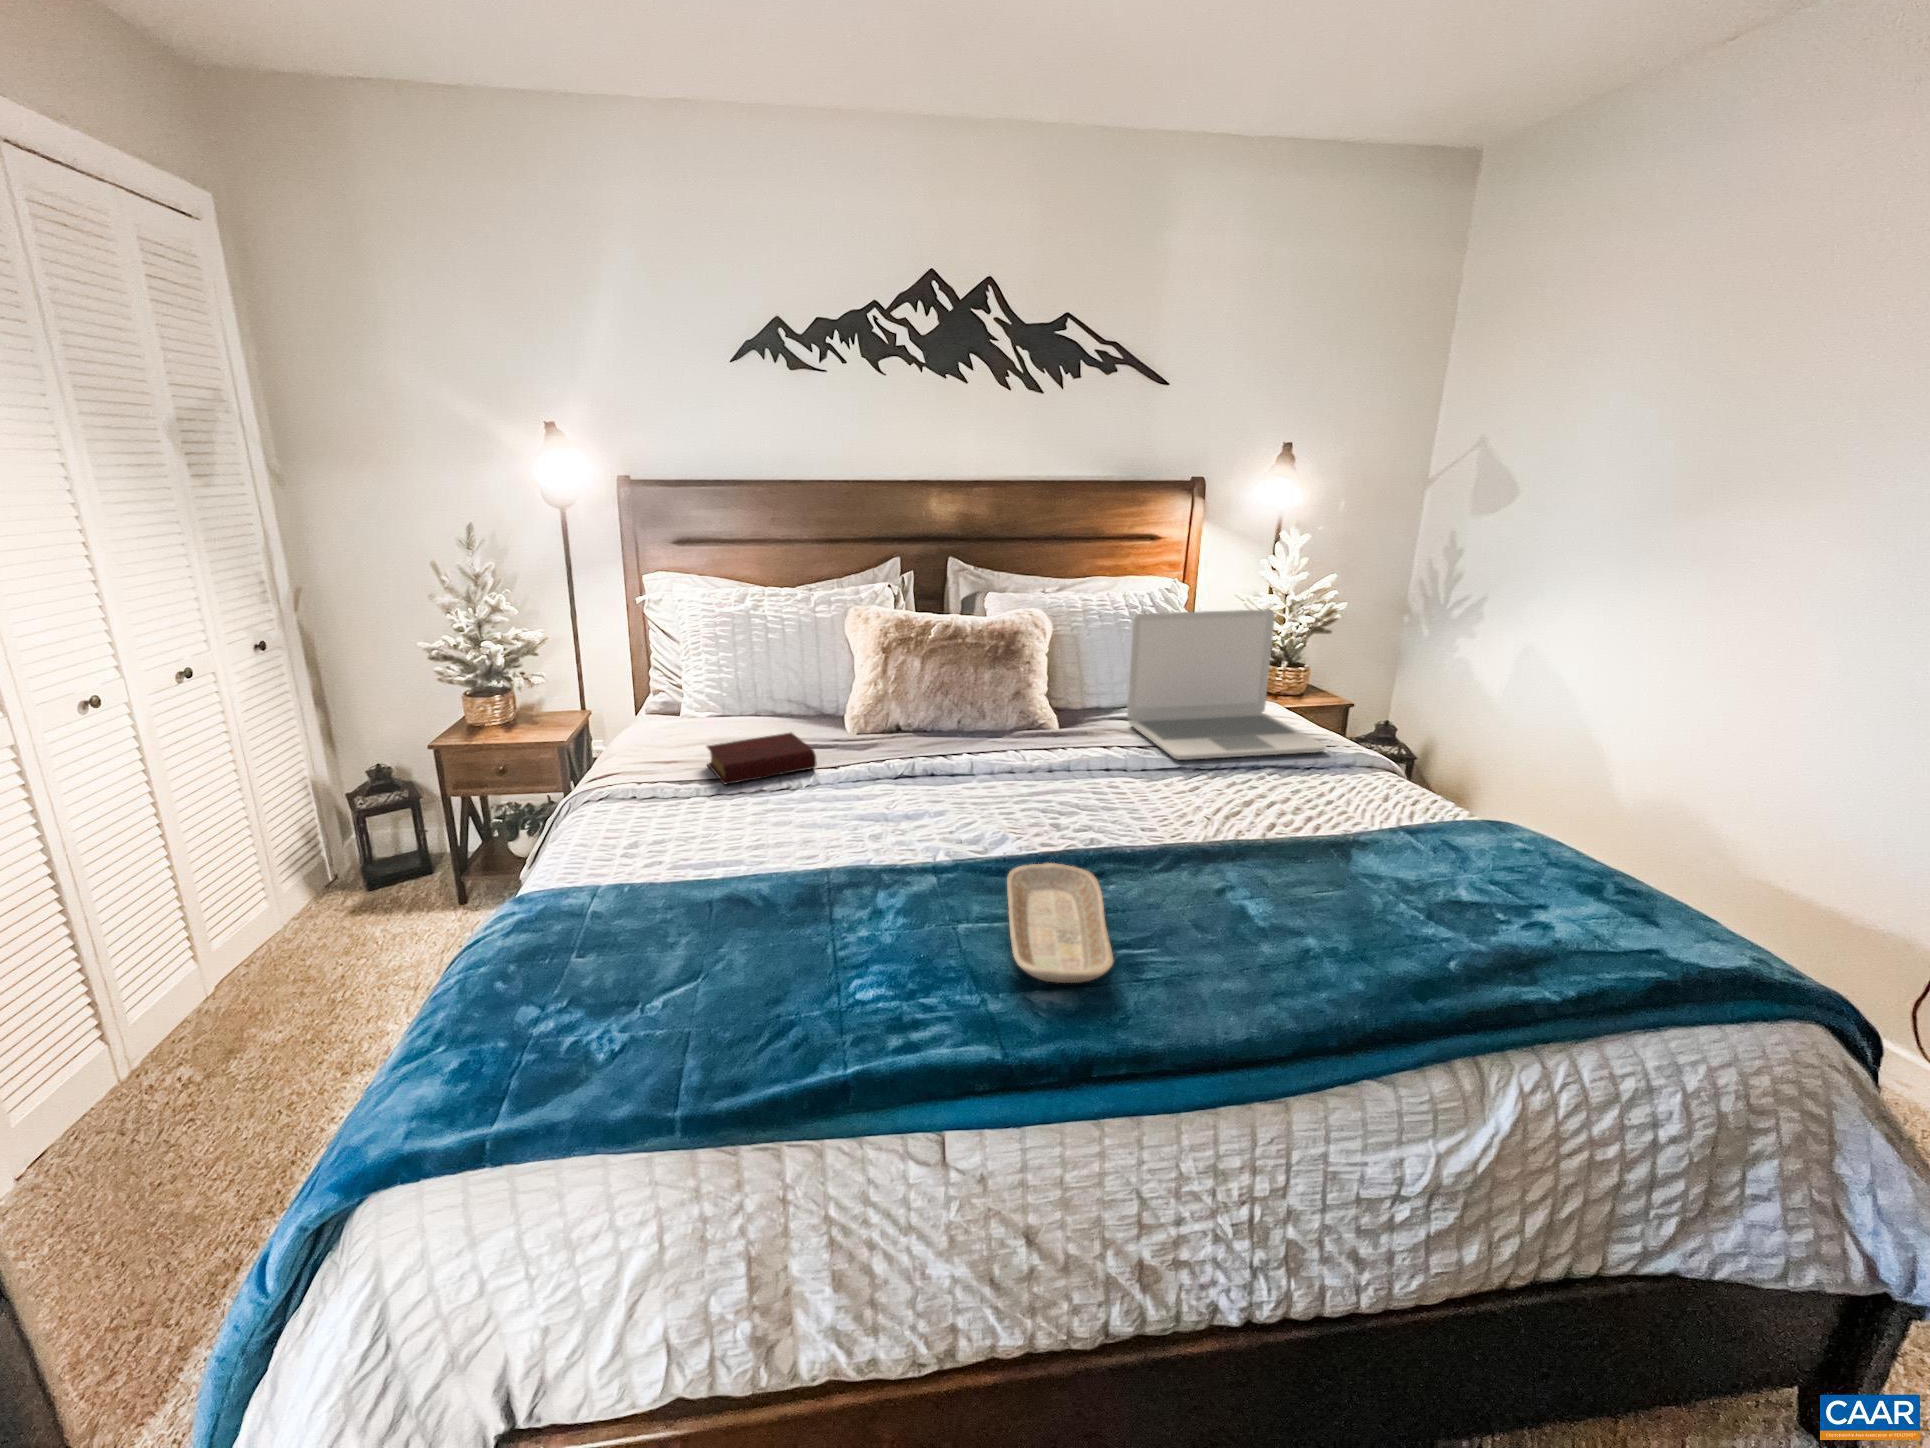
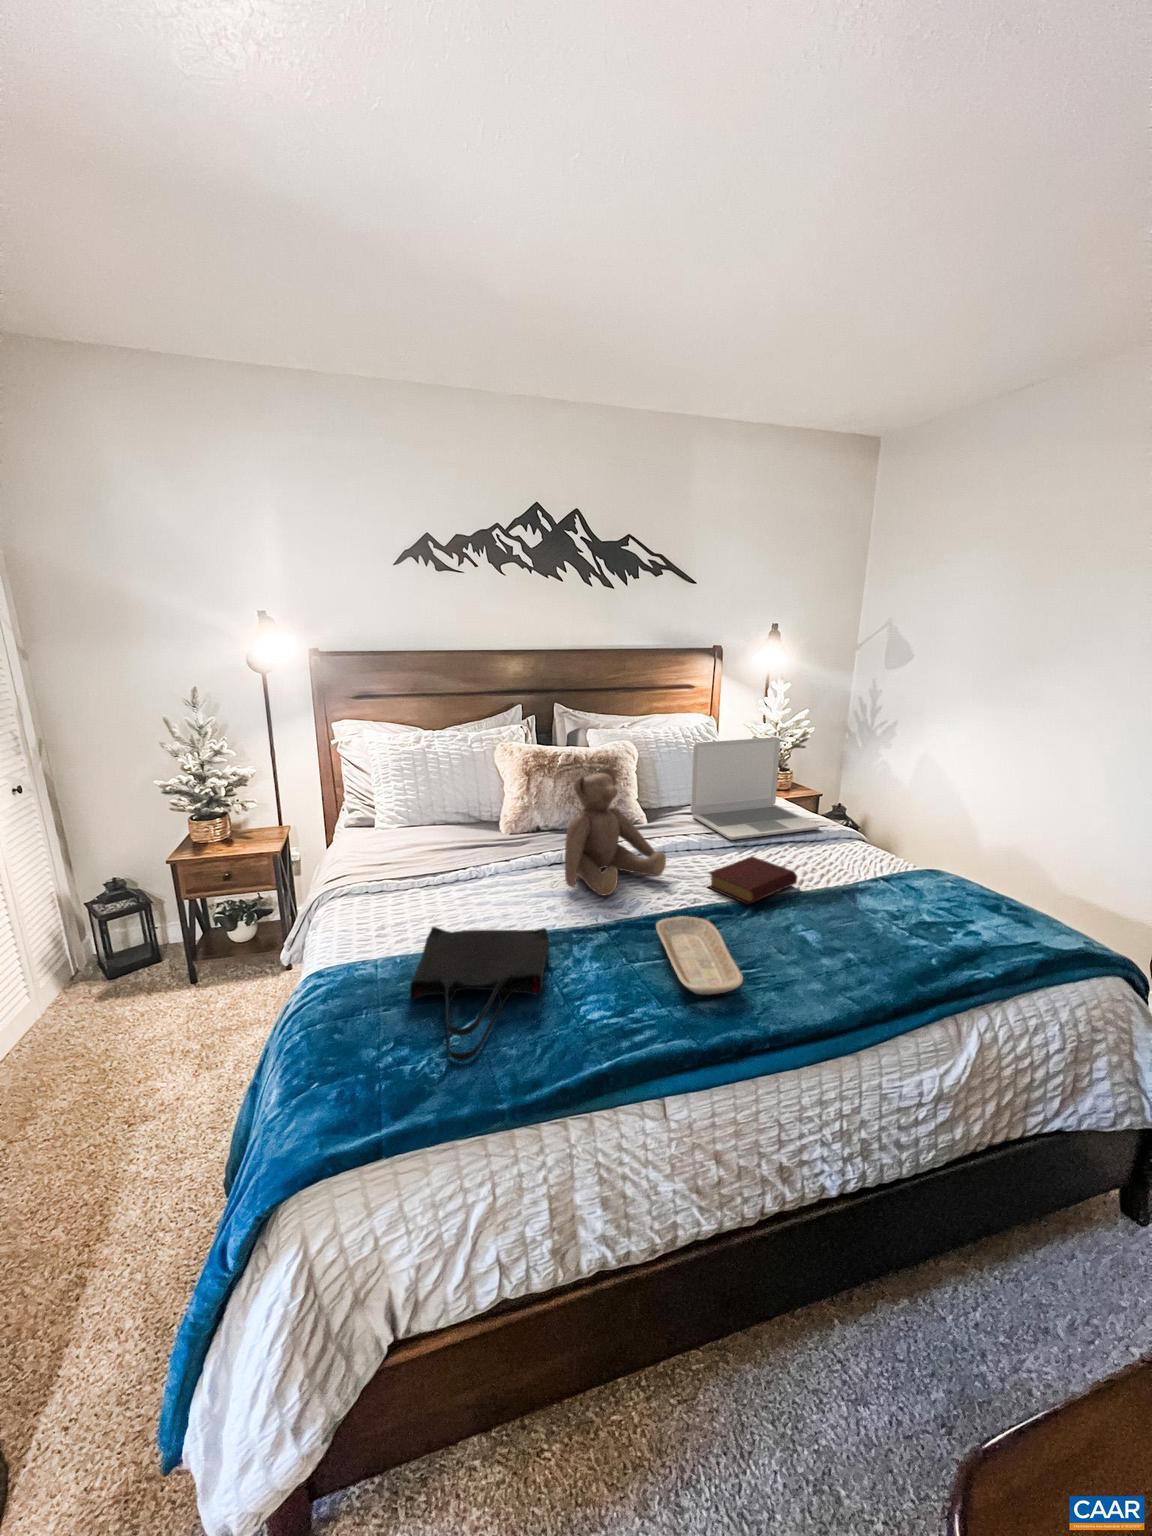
teddy bear: none [901,640,1058,826] -> present [565,767,666,895]
book: present [707,733,817,784] -> present [708,857,797,905]
tote bag: none [623,850,843,1039] -> present [410,927,550,1061]

